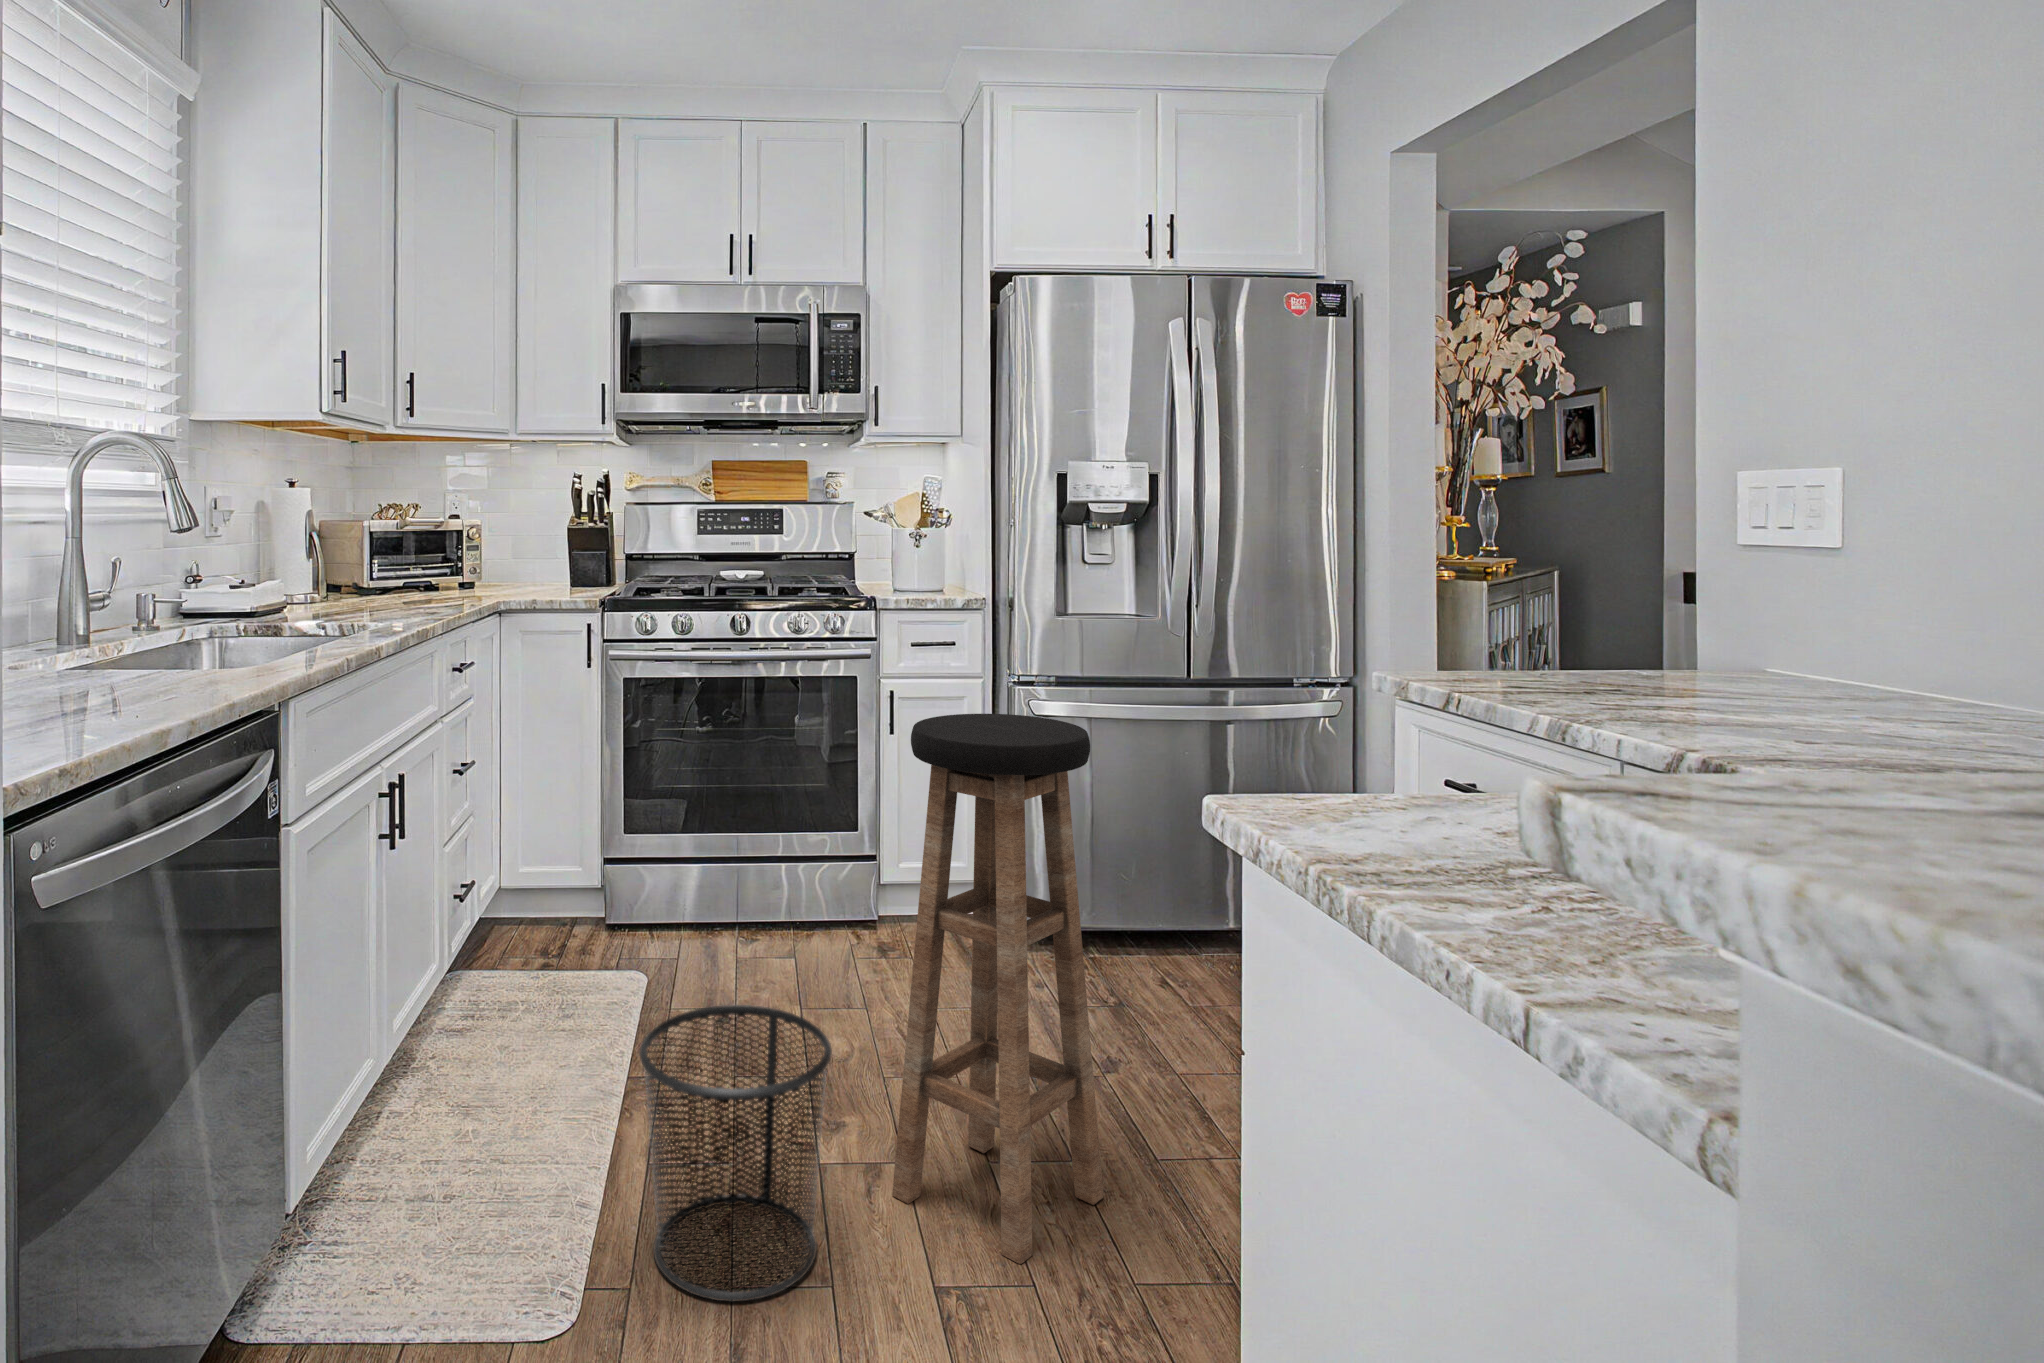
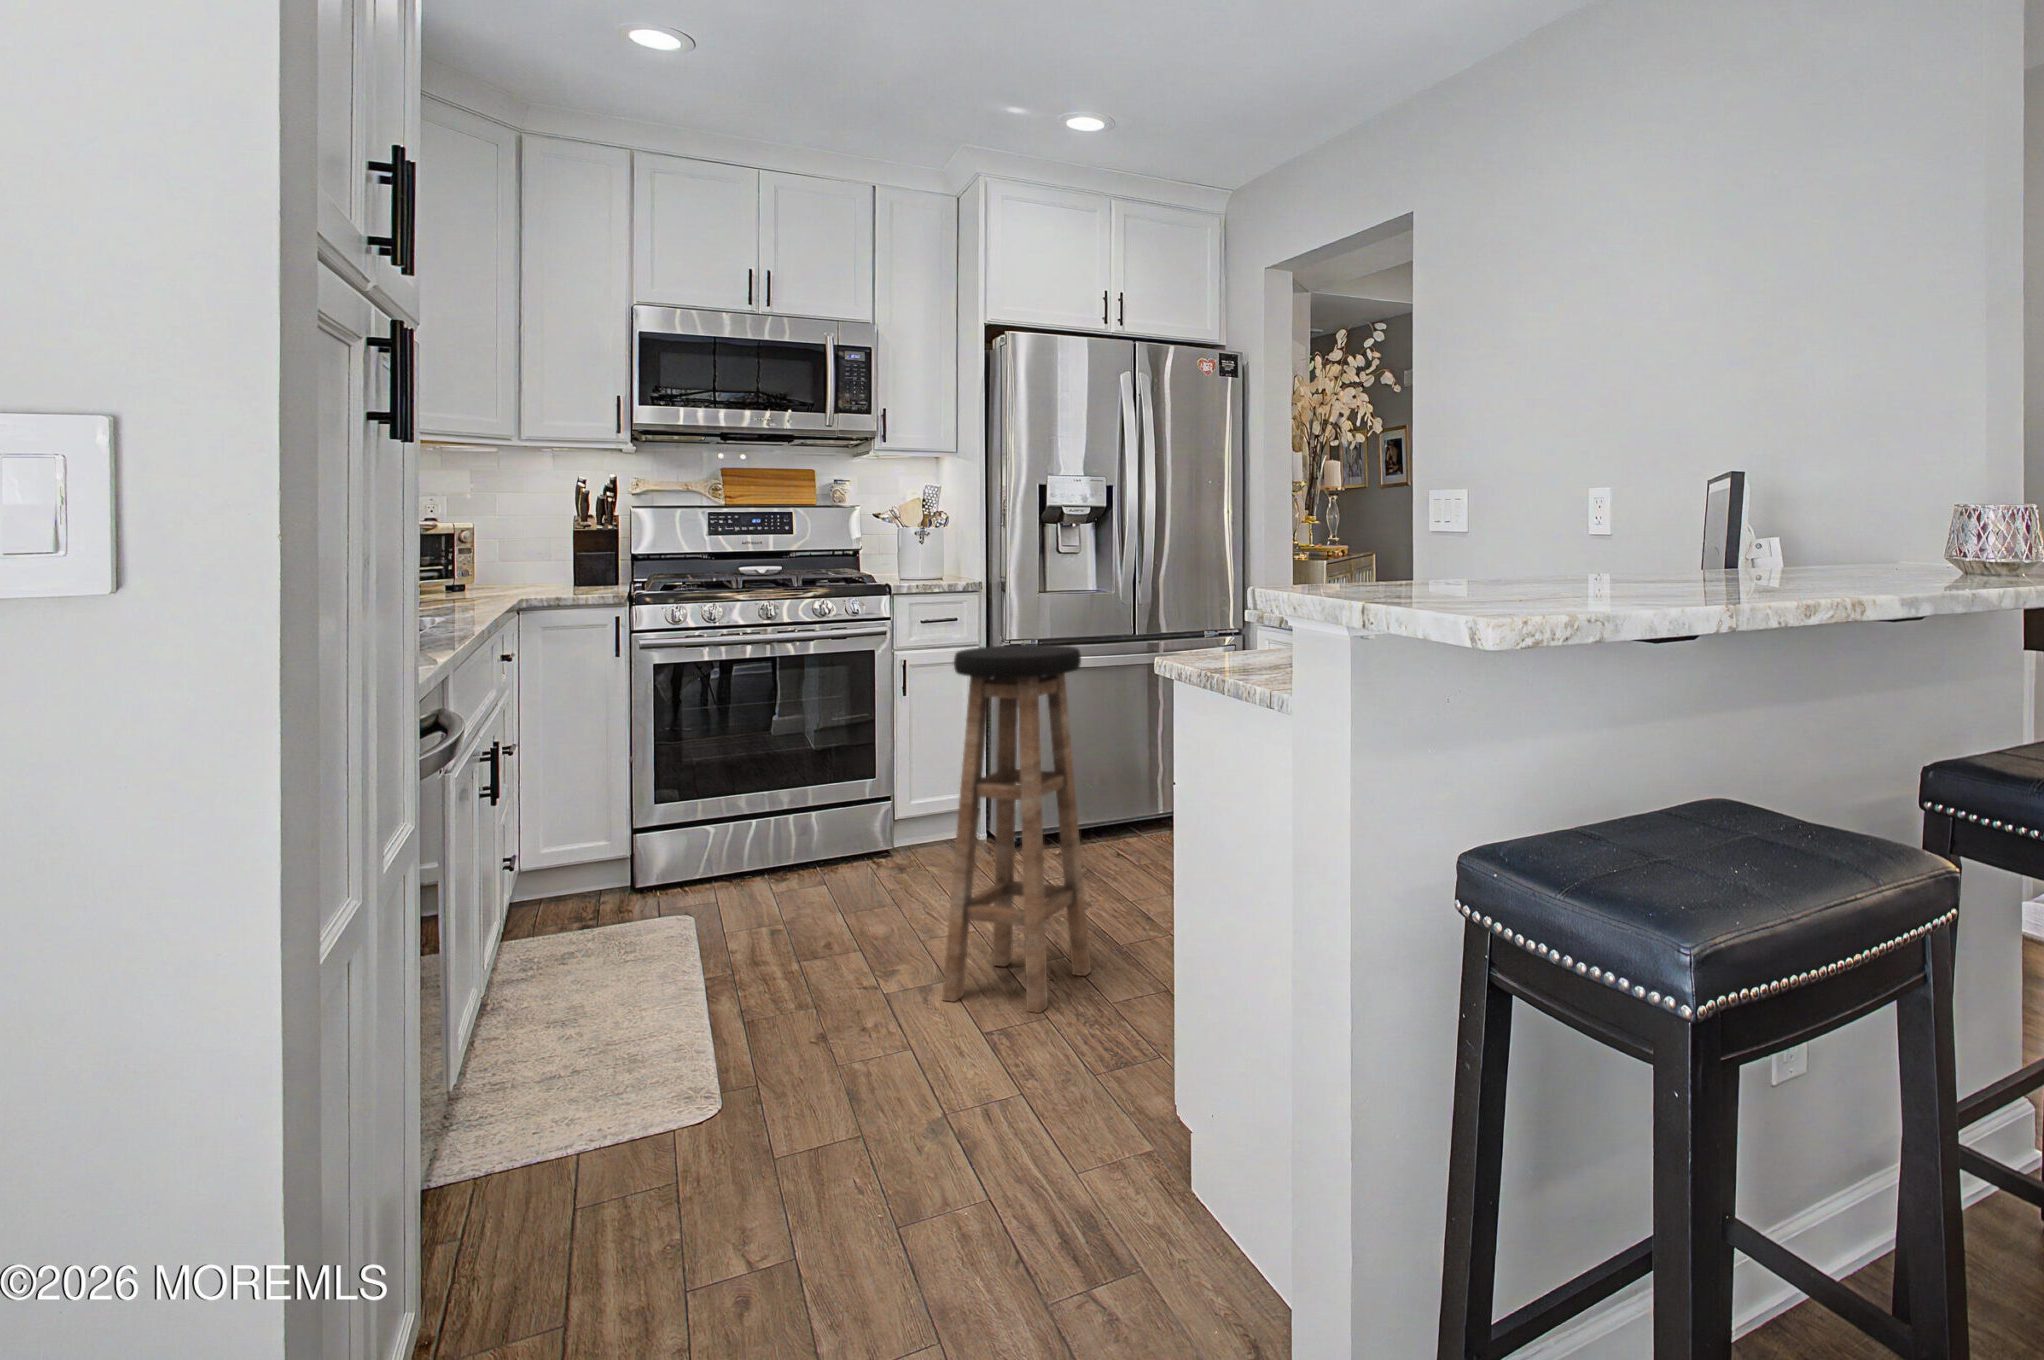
waste bin: present [639,1005,832,1302] -> none [749,873,905,1078]

